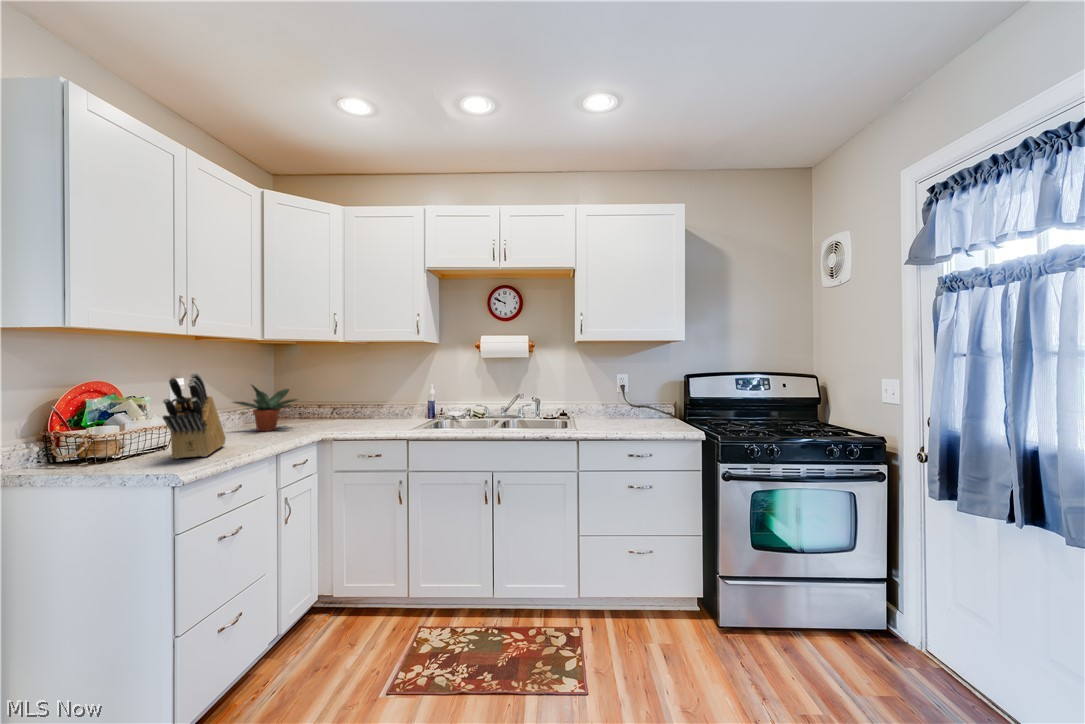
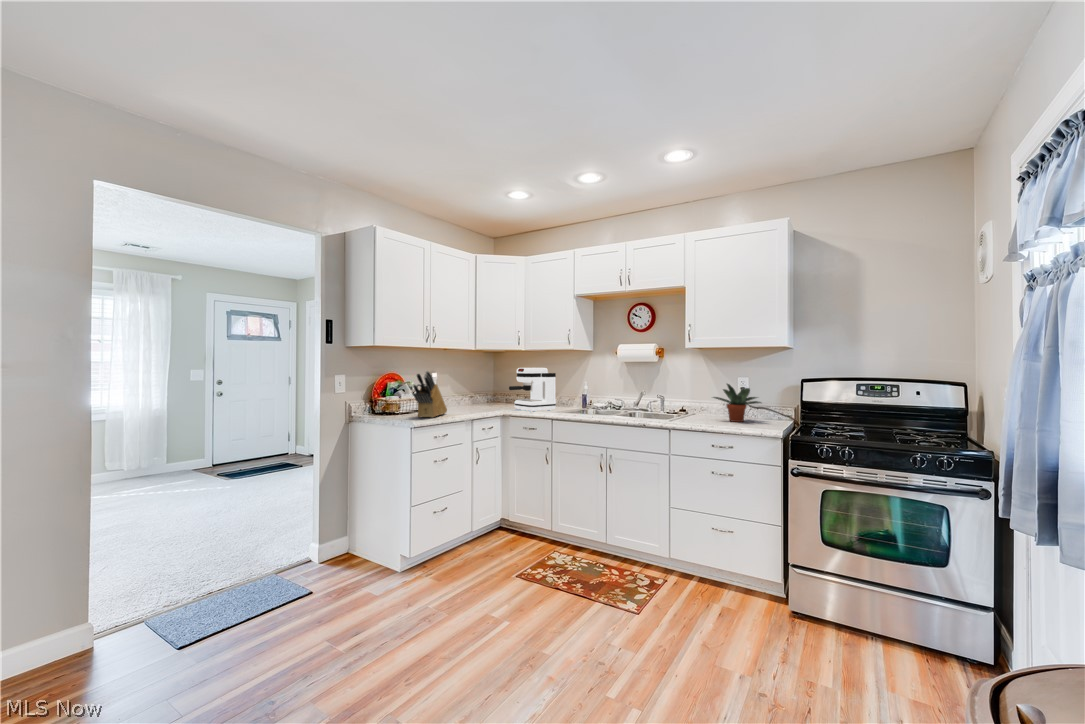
coffee maker: none [329,366,398,429] -> present [509,368,556,412]
potted plant: present [233,385,297,431] -> present [713,384,761,422]

